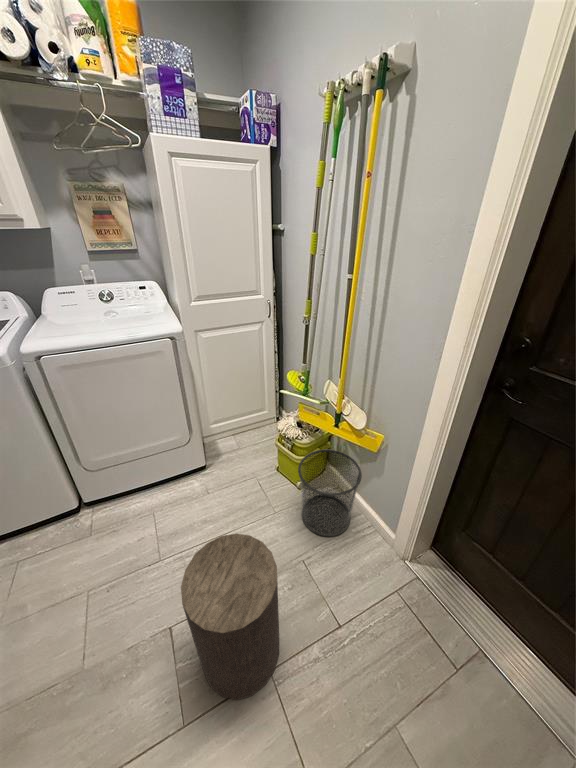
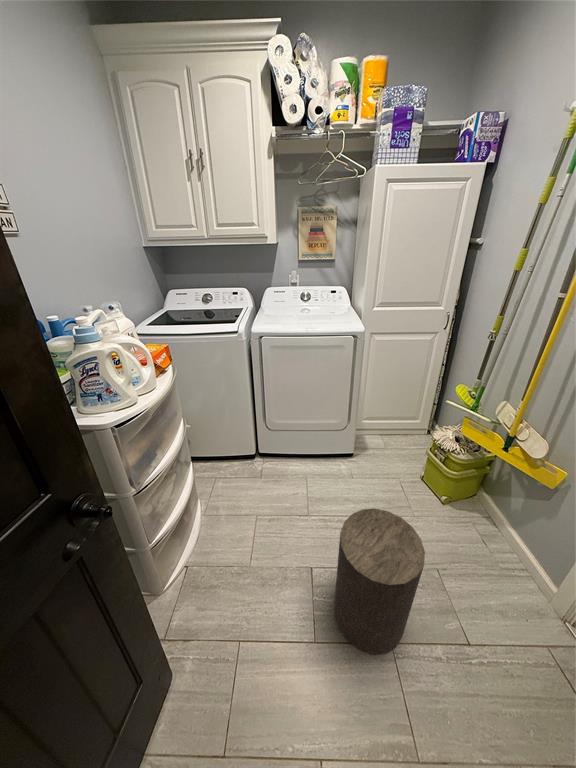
waste bin: present [298,450,362,536] -> none [442,469,527,561]

